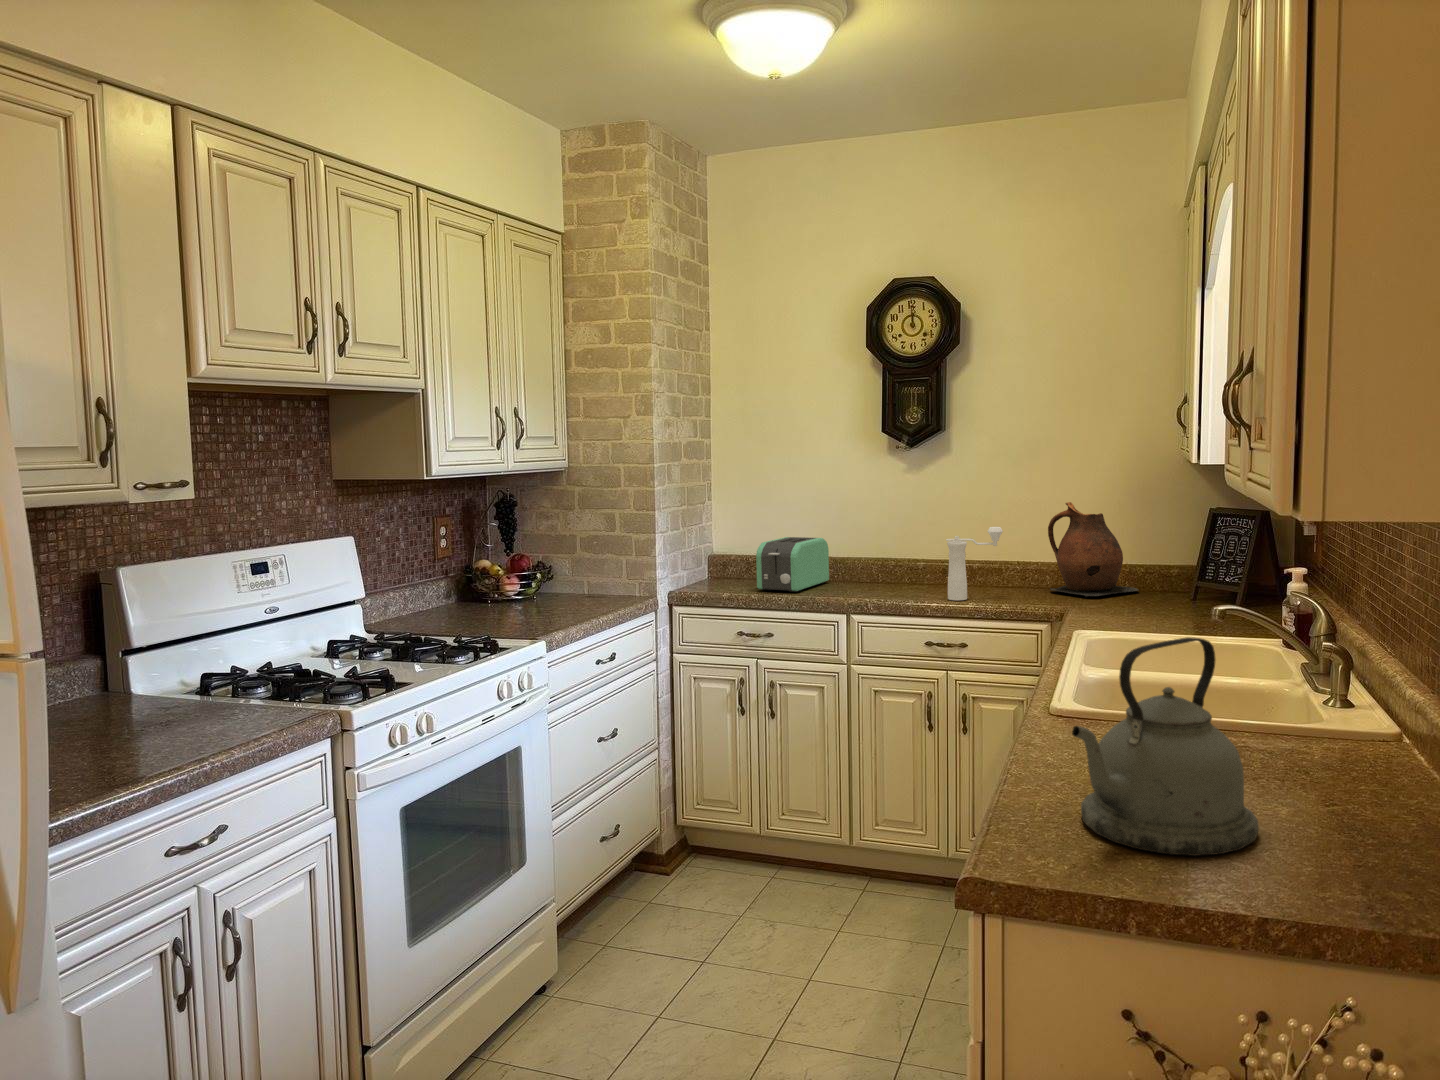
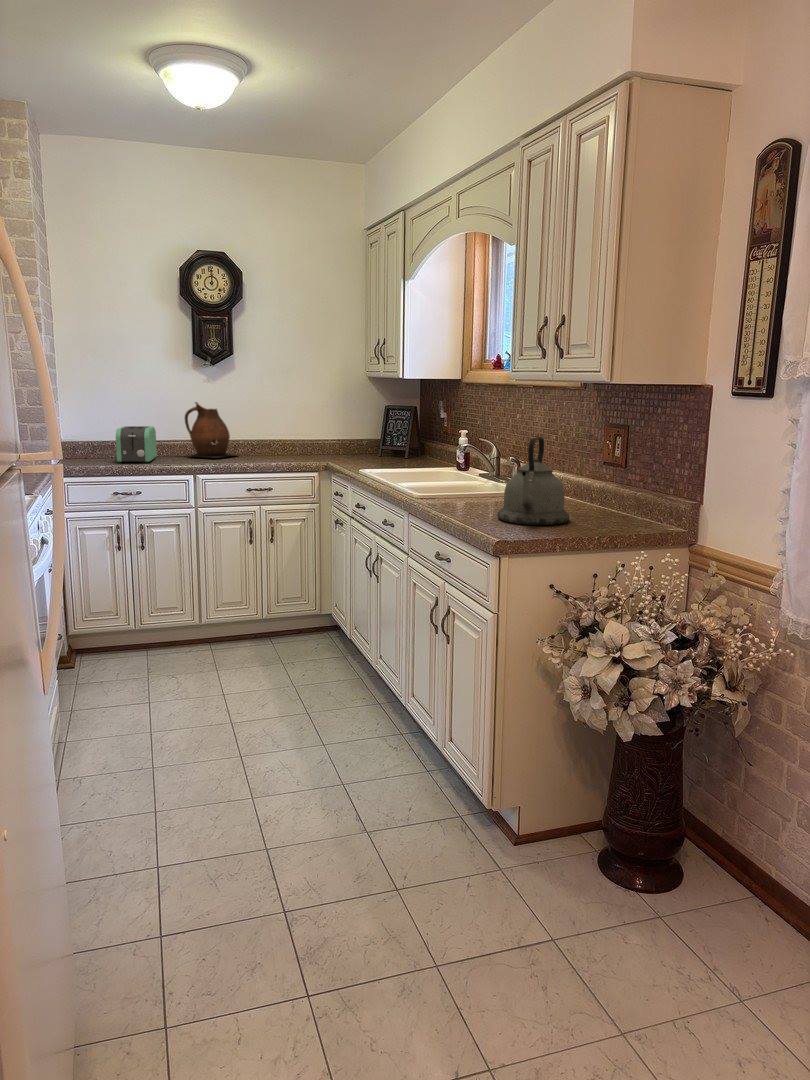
ceramic pitcher: present [1048,502,1139,597] -> present [185,402,237,458]
pepper mill: present [946,527,1003,601] -> none [255,416,287,462]

